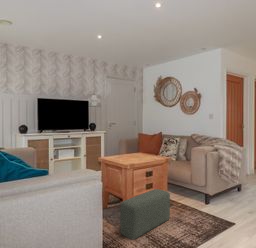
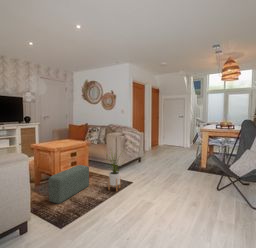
house plant: none [191,166,227,234] -> present [108,157,120,191]

